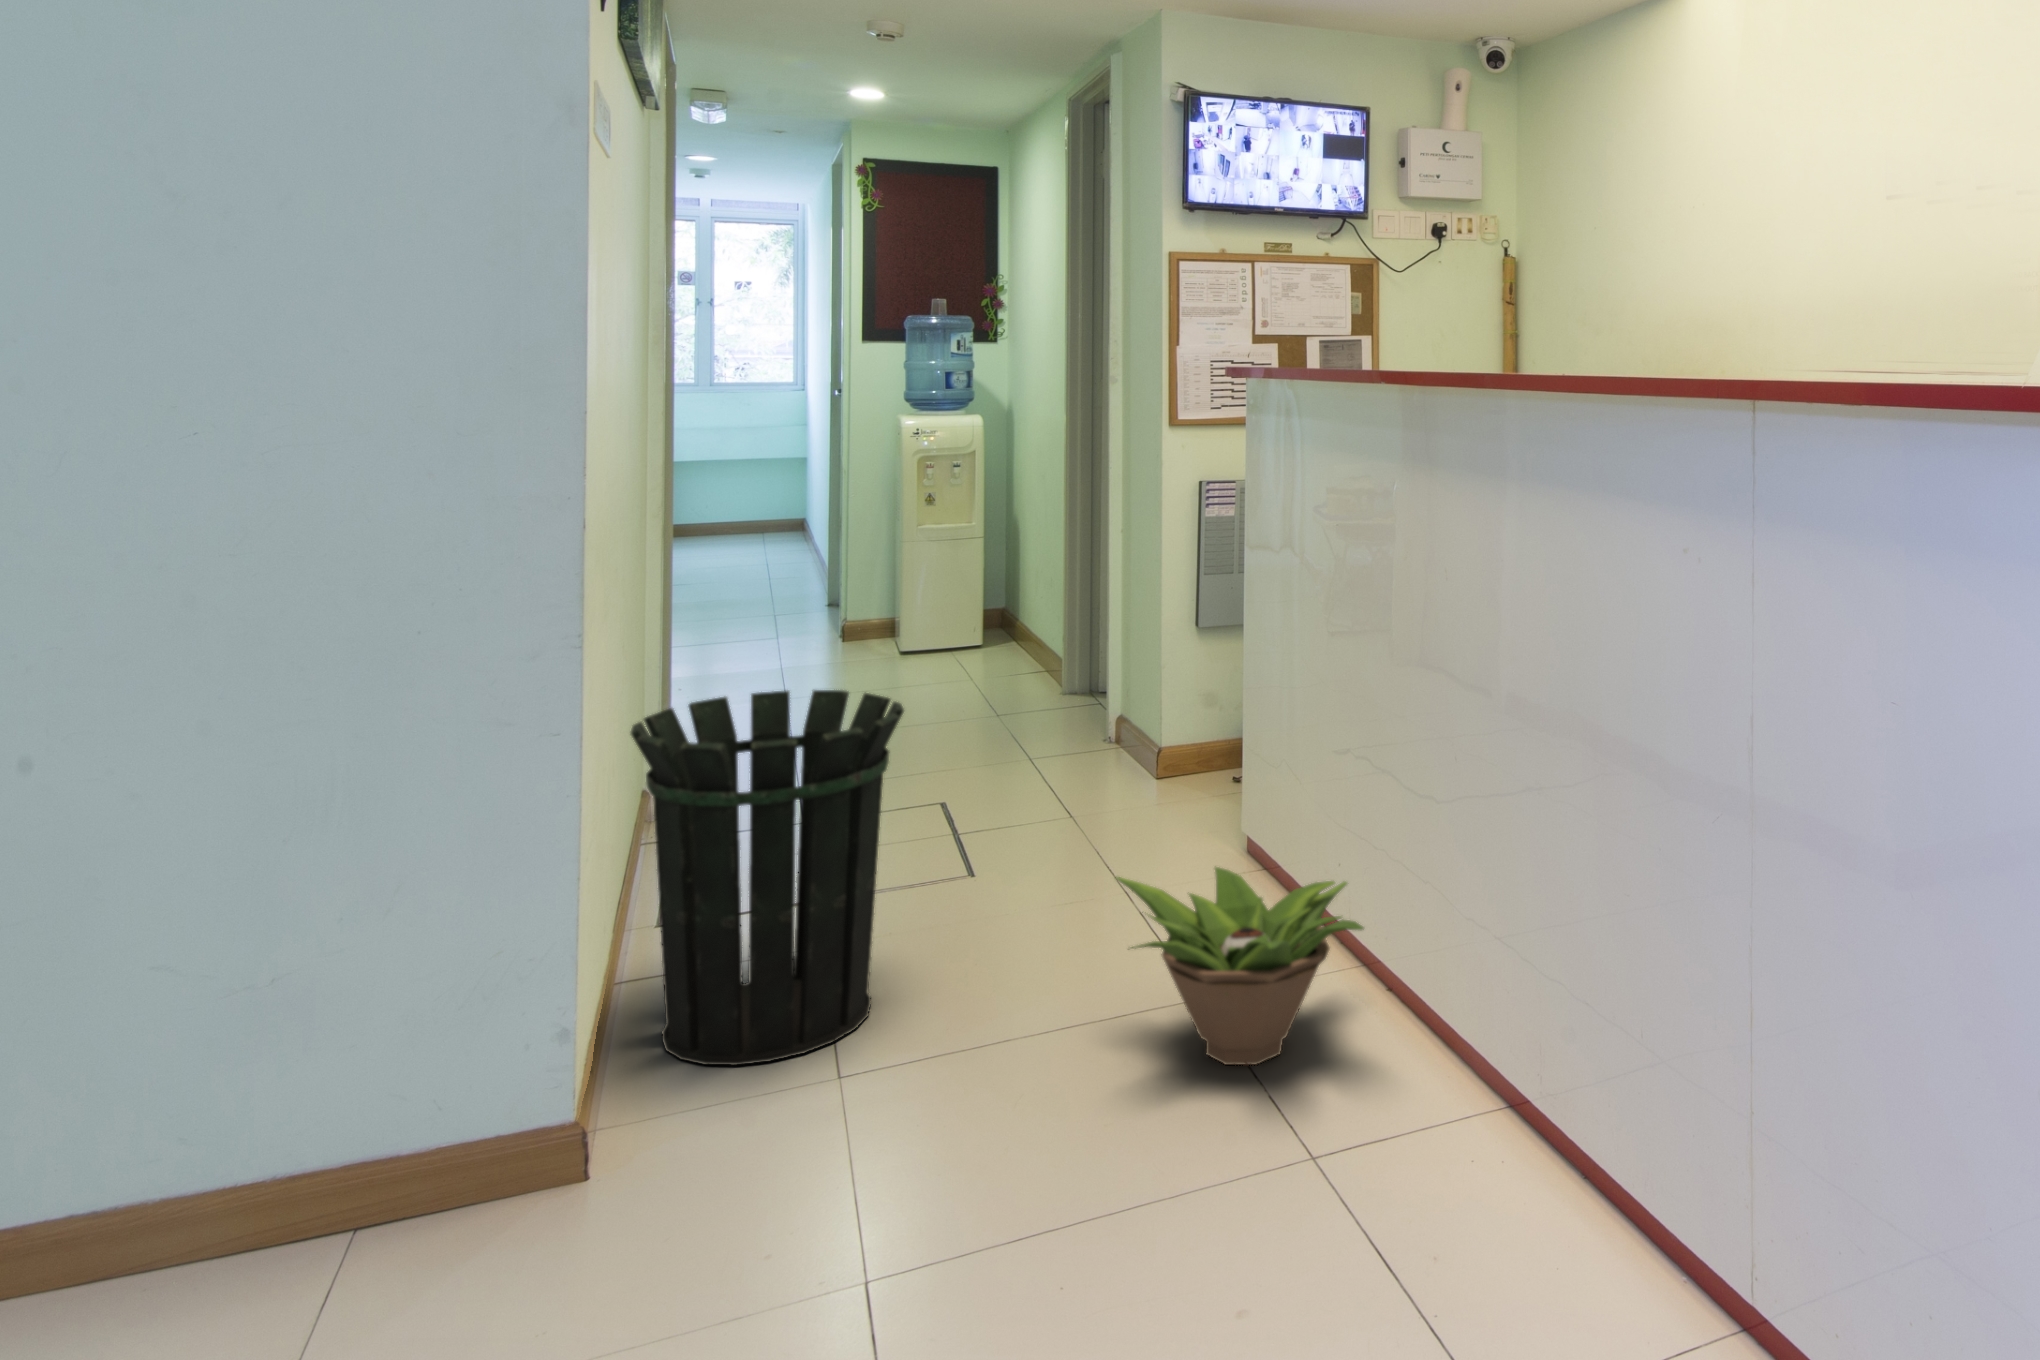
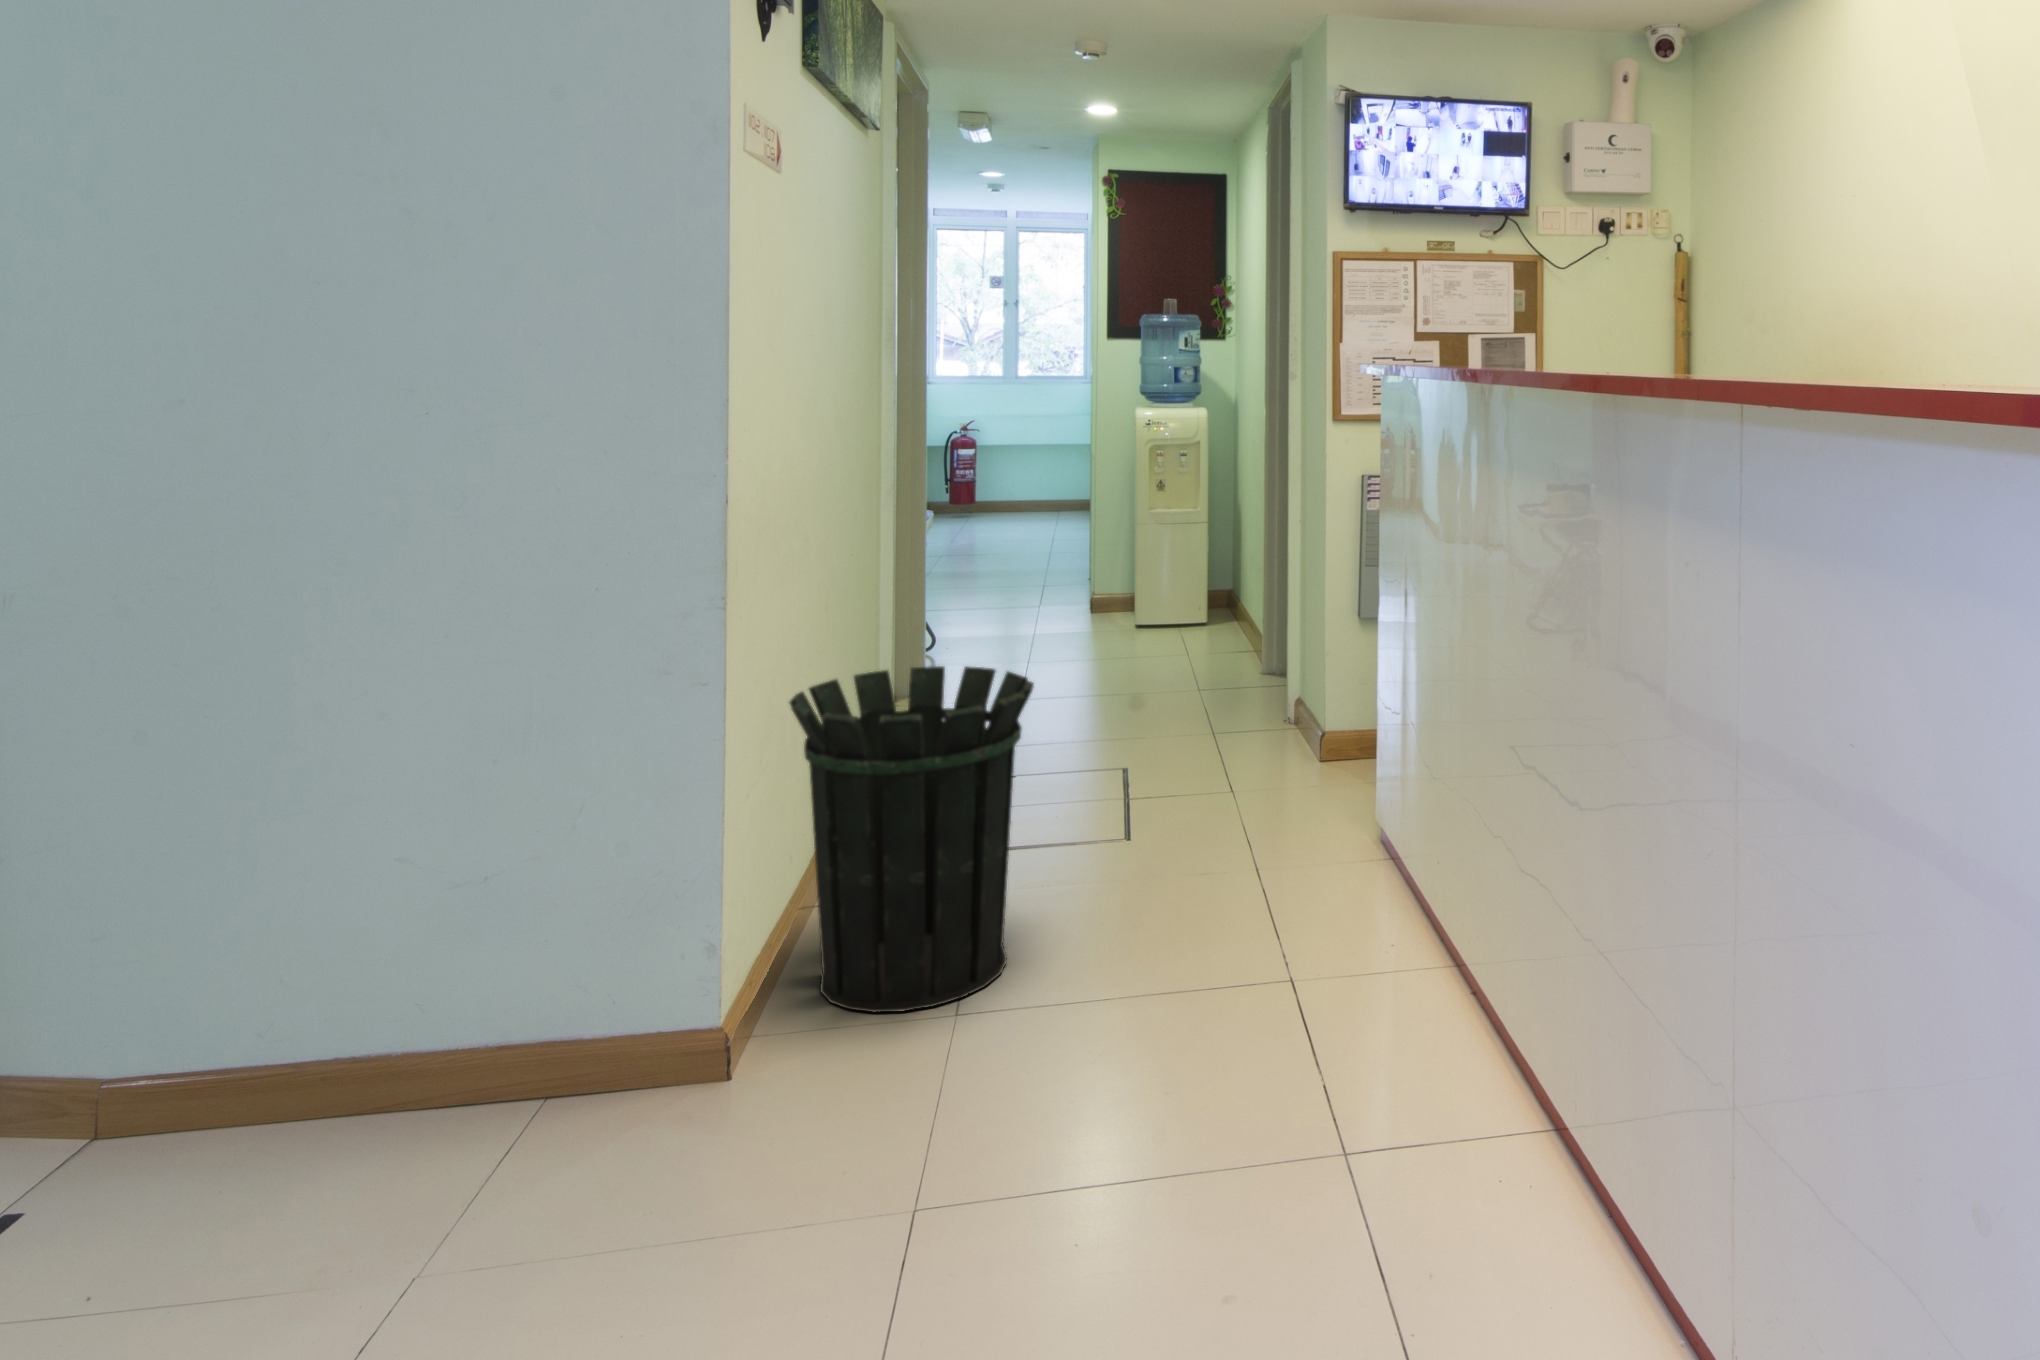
decorative plant: present [1116,867,1363,1065] -> none [1207,855,1448,1058]

